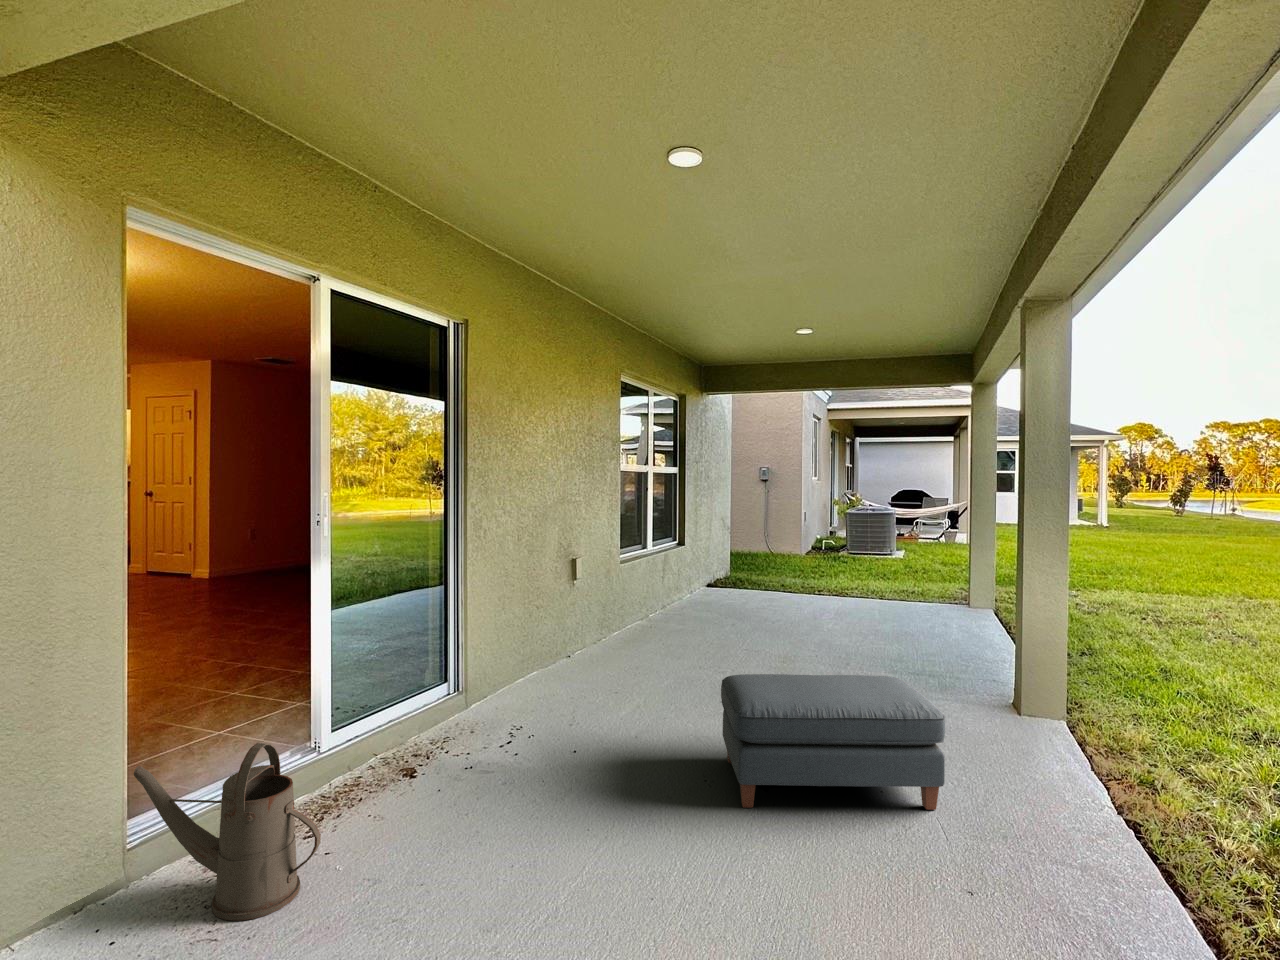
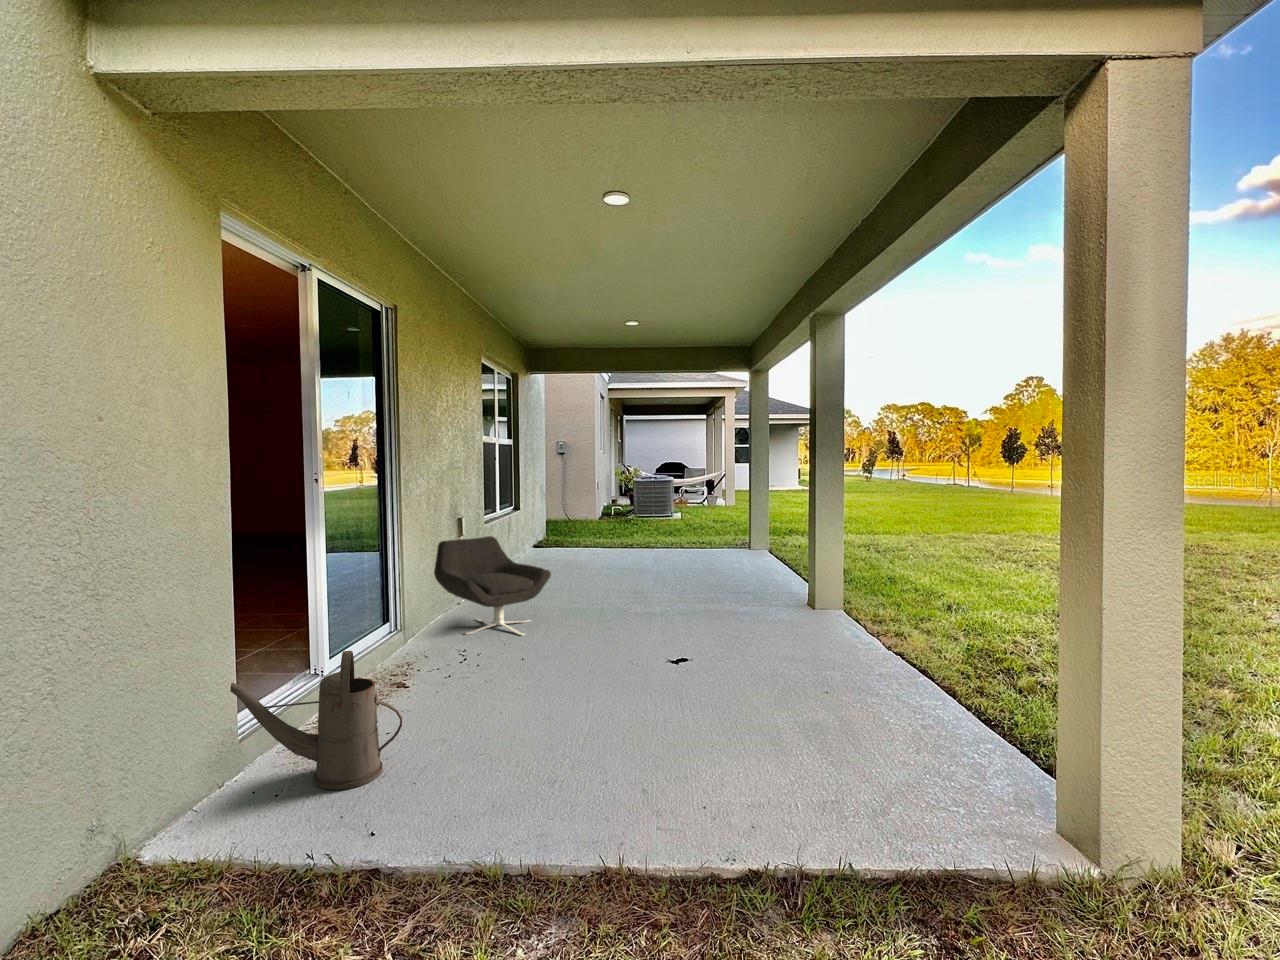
lounge chair: none [520,584,649,711] -> present [434,536,551,635]
ottoman: present [721,674,946,810] -> none [637,581,798,677]

